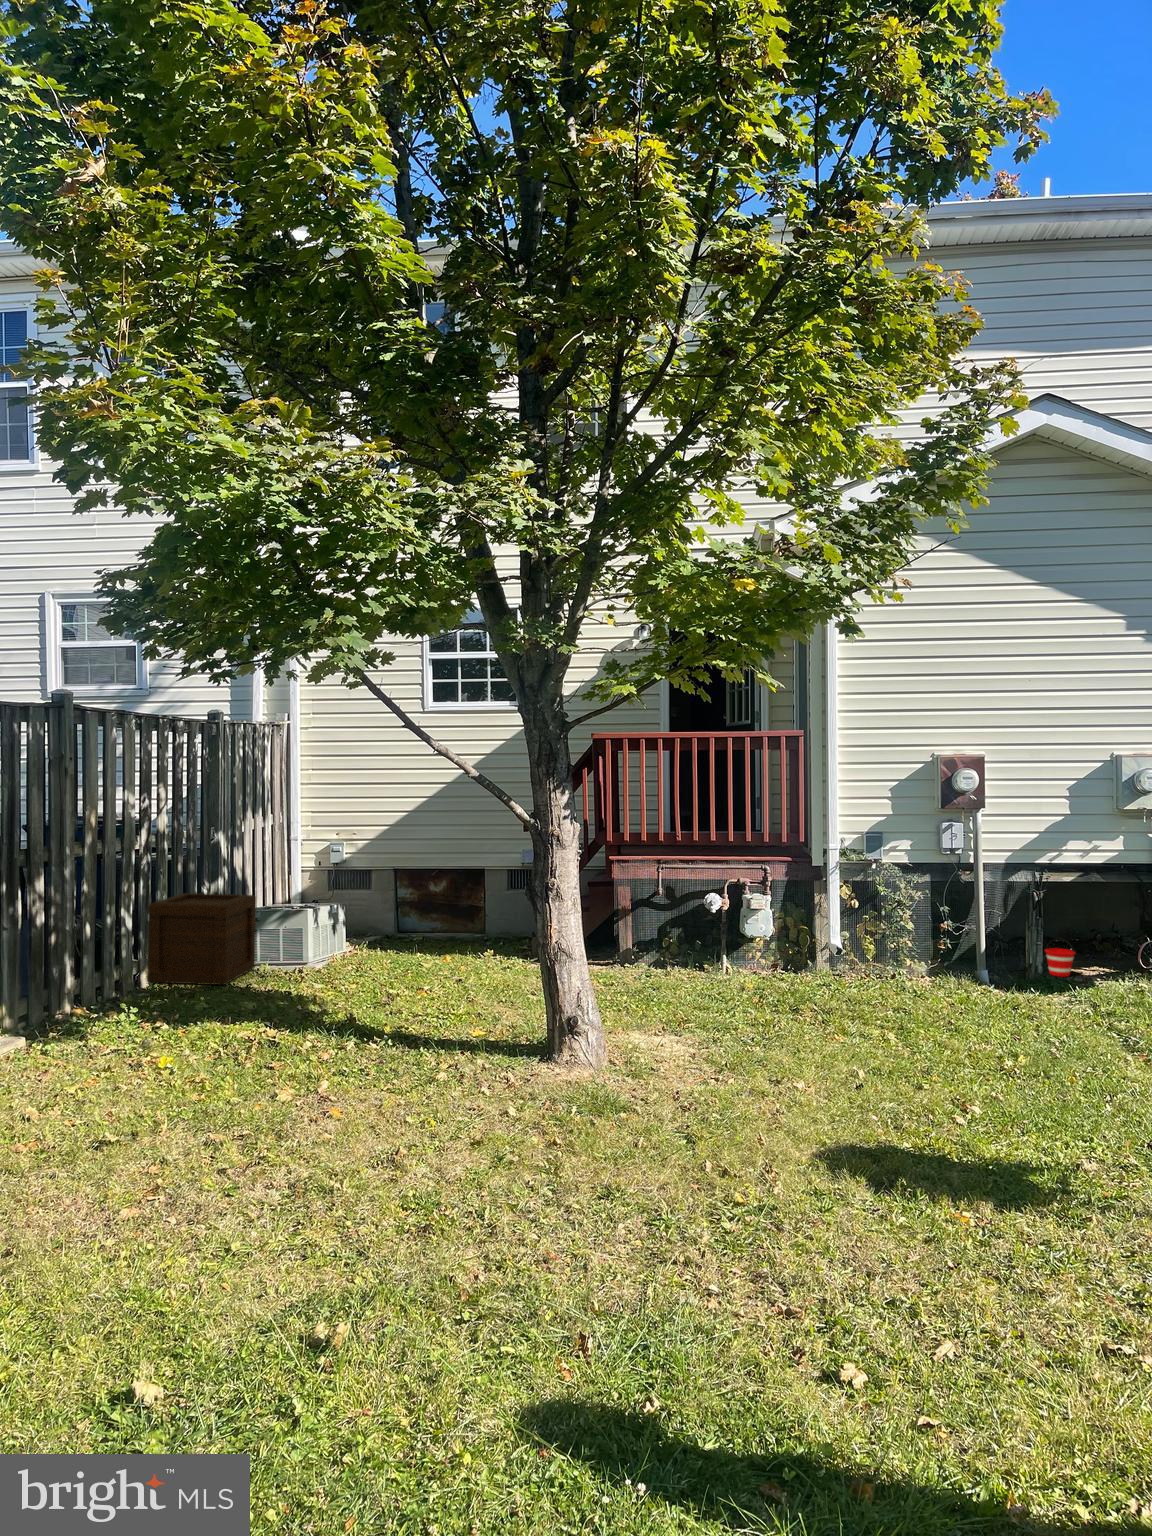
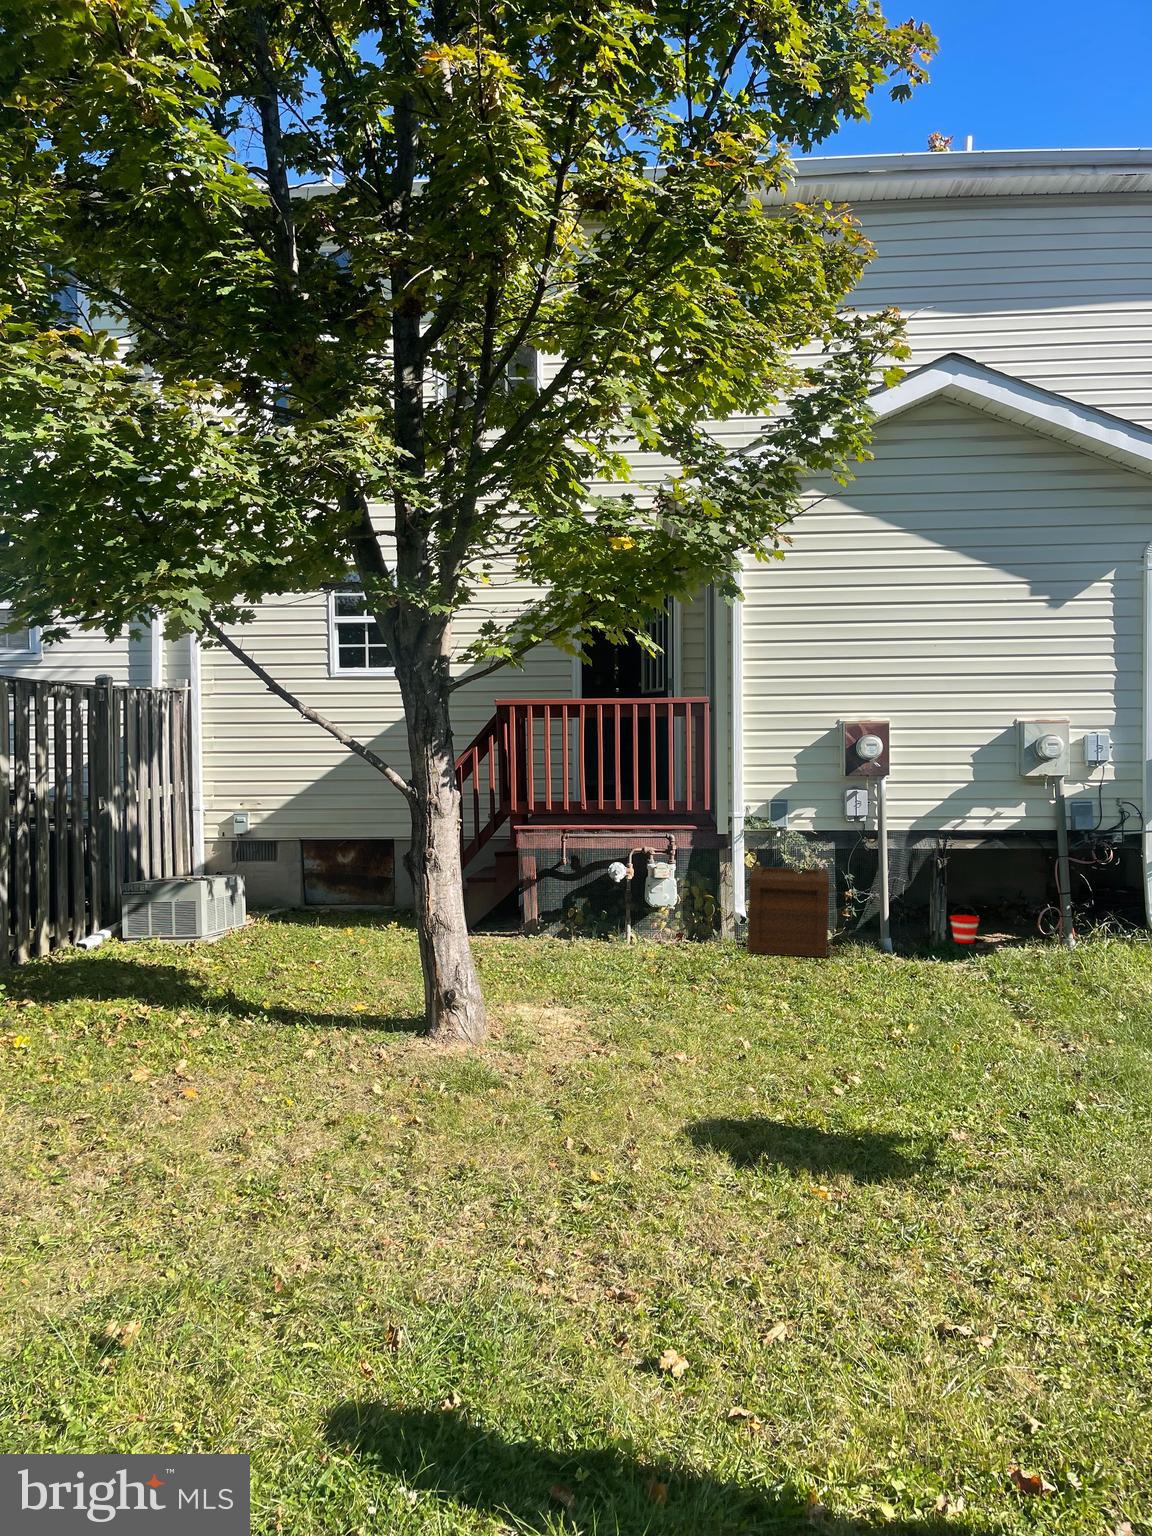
wooden crate: present [148,893,256,985] -> present [748,866,829,957]

